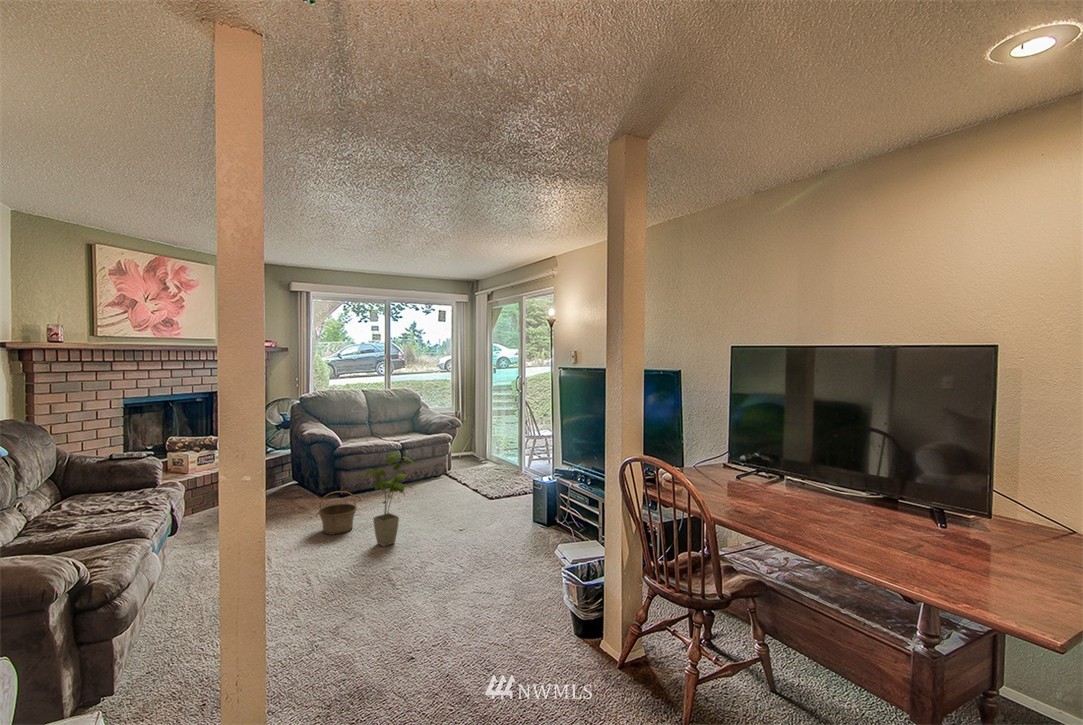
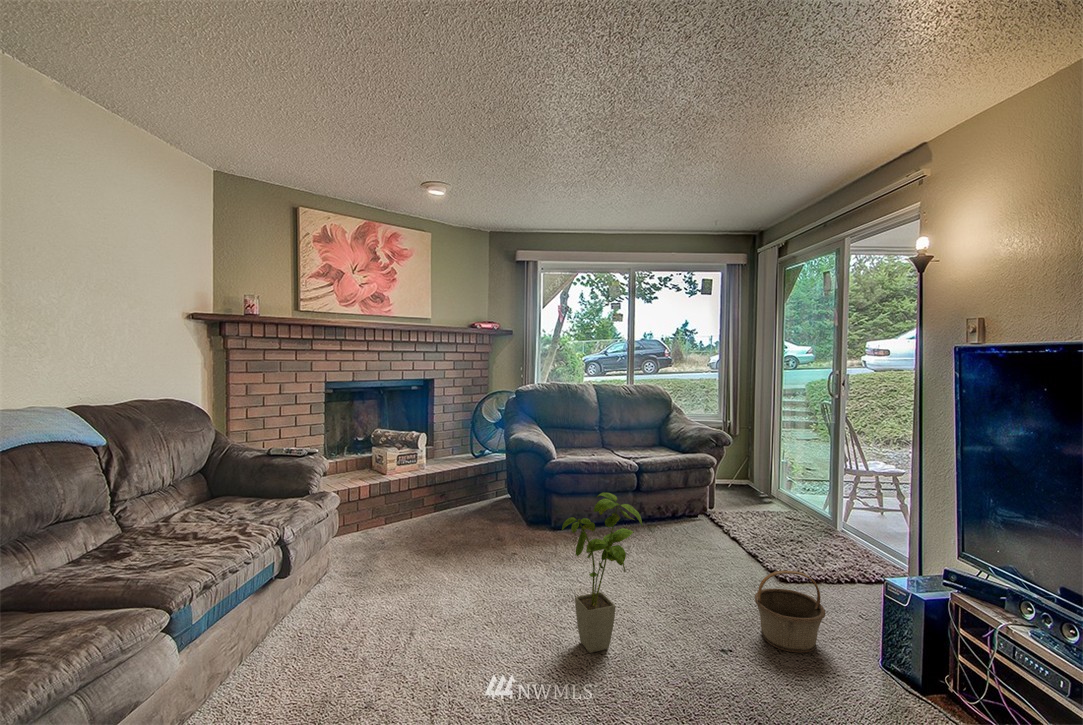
basket: present [319,491,357,535] -> present [754,571,826,653]

